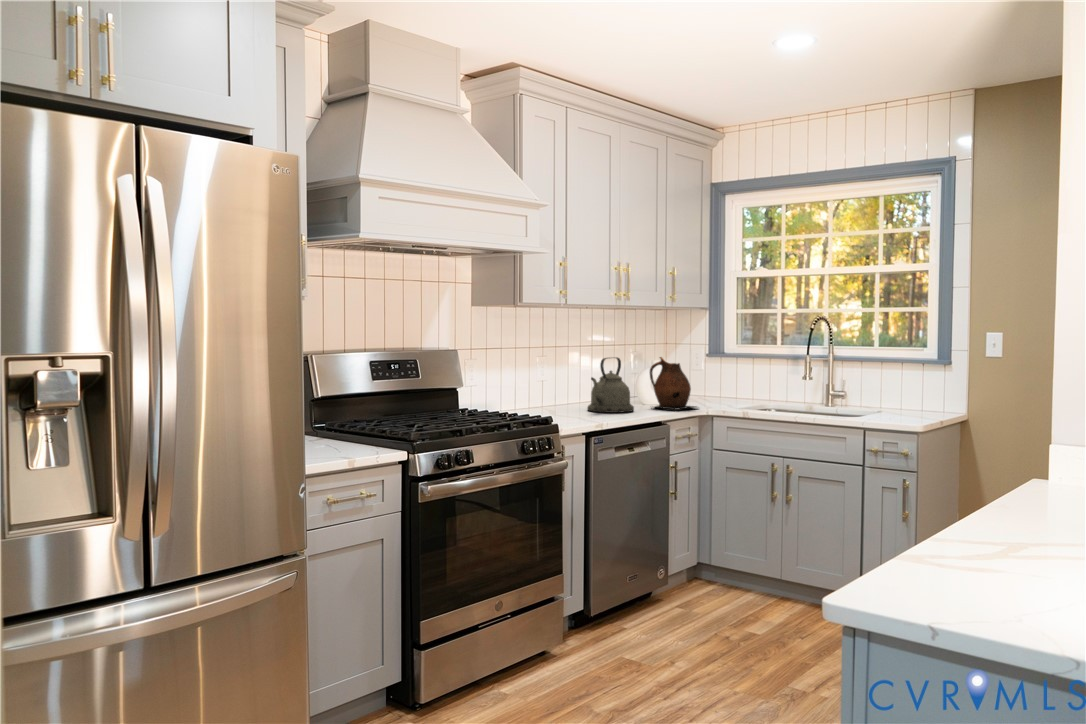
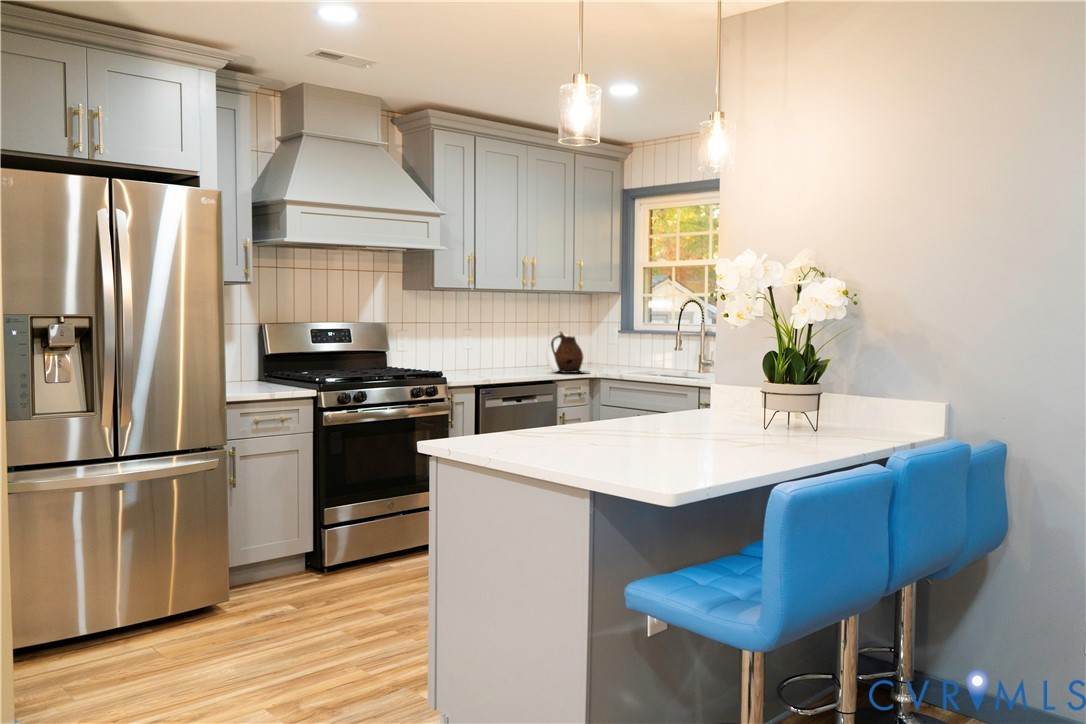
kettle: present [587,357,634,413] -> none [495,331,534,374]

